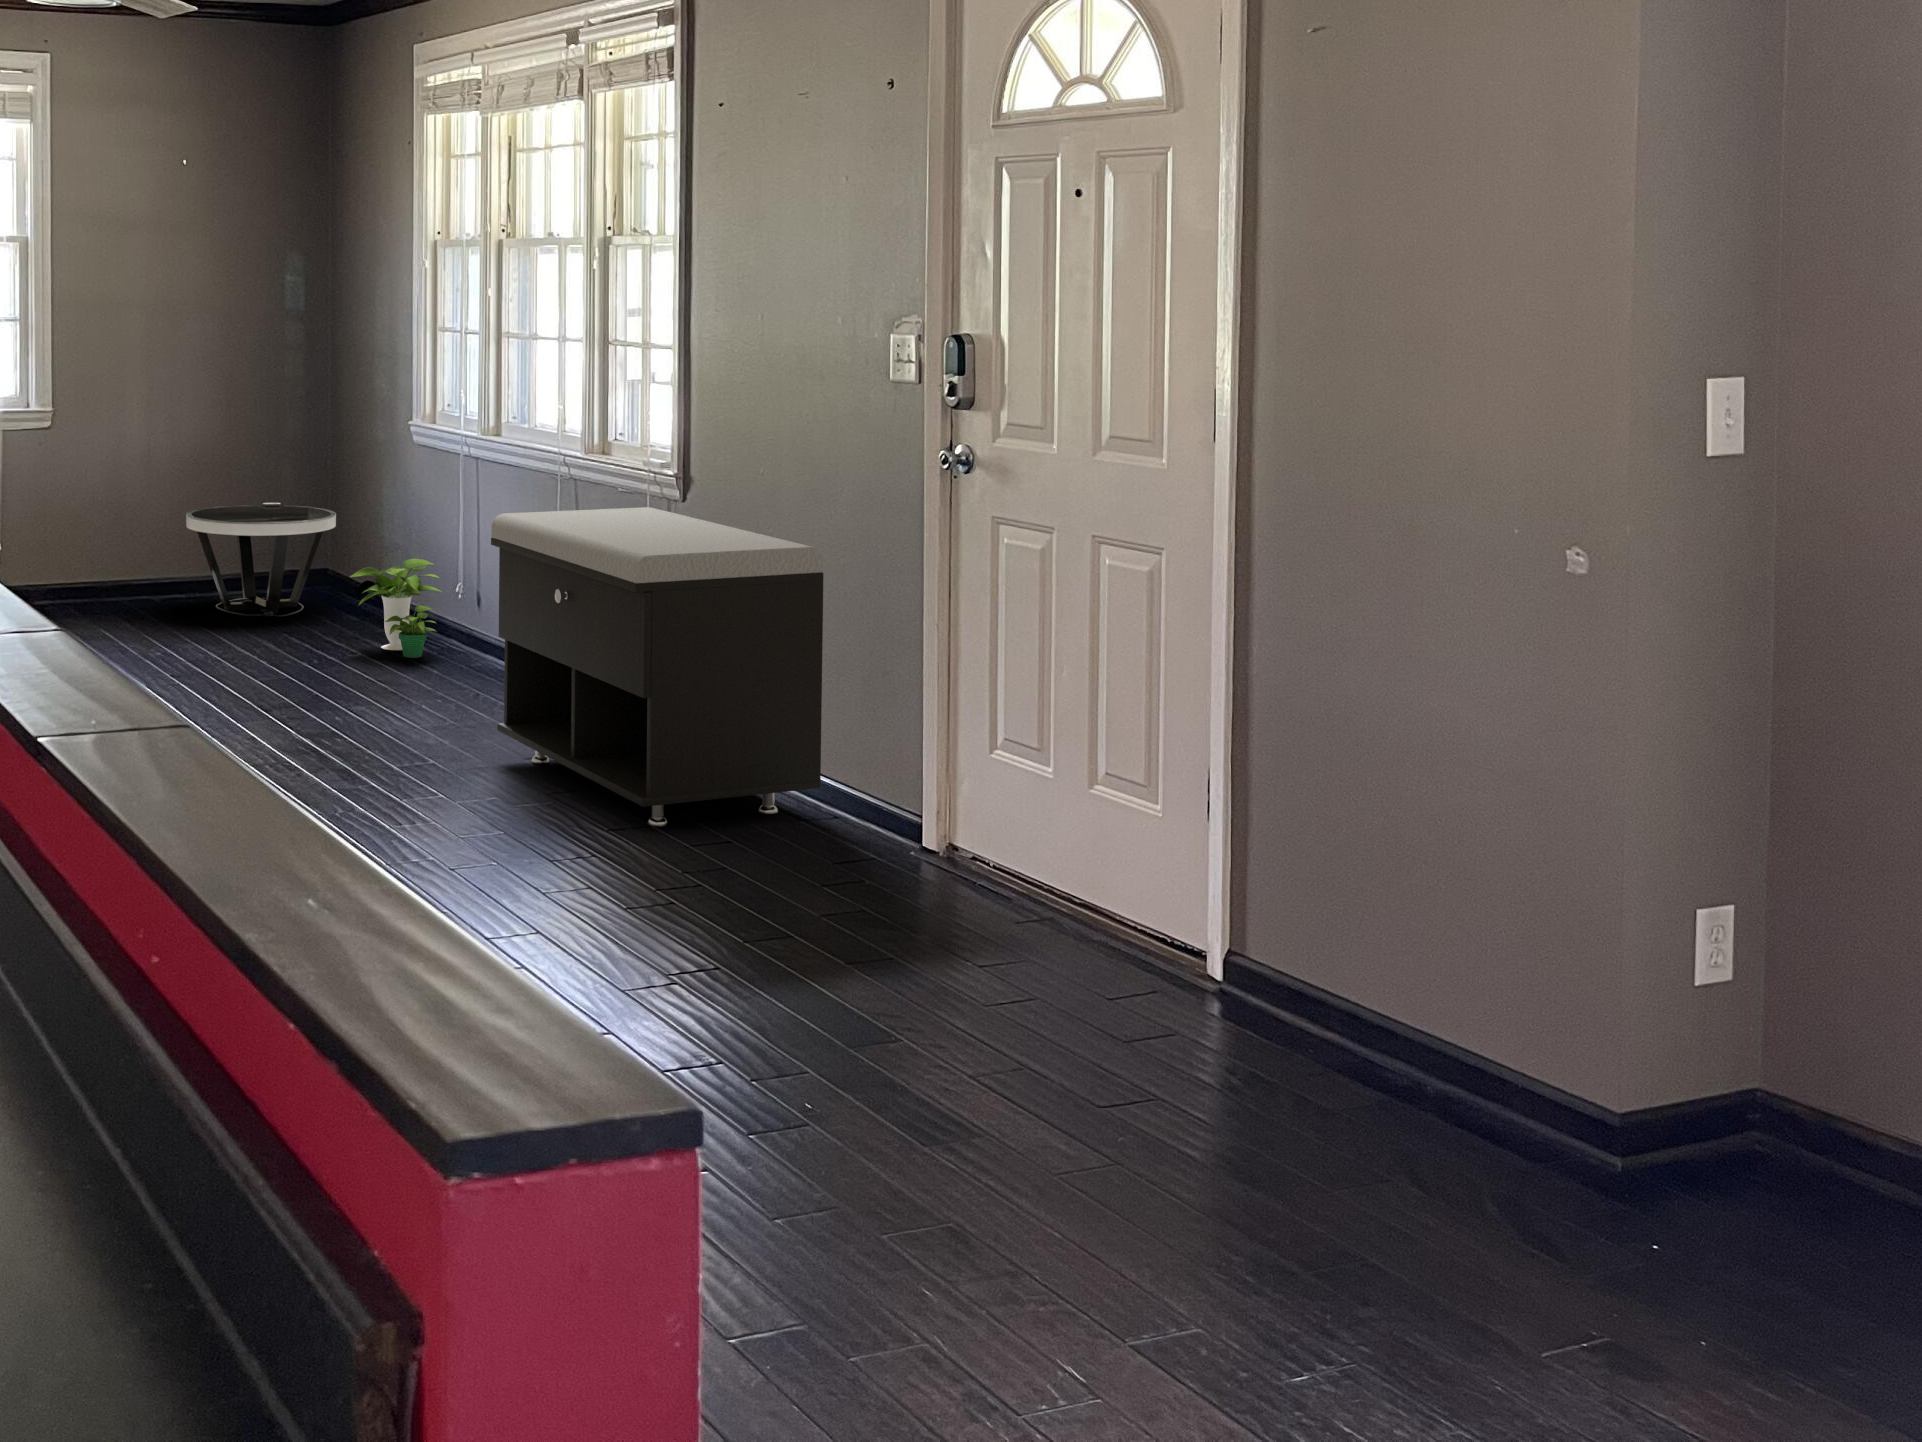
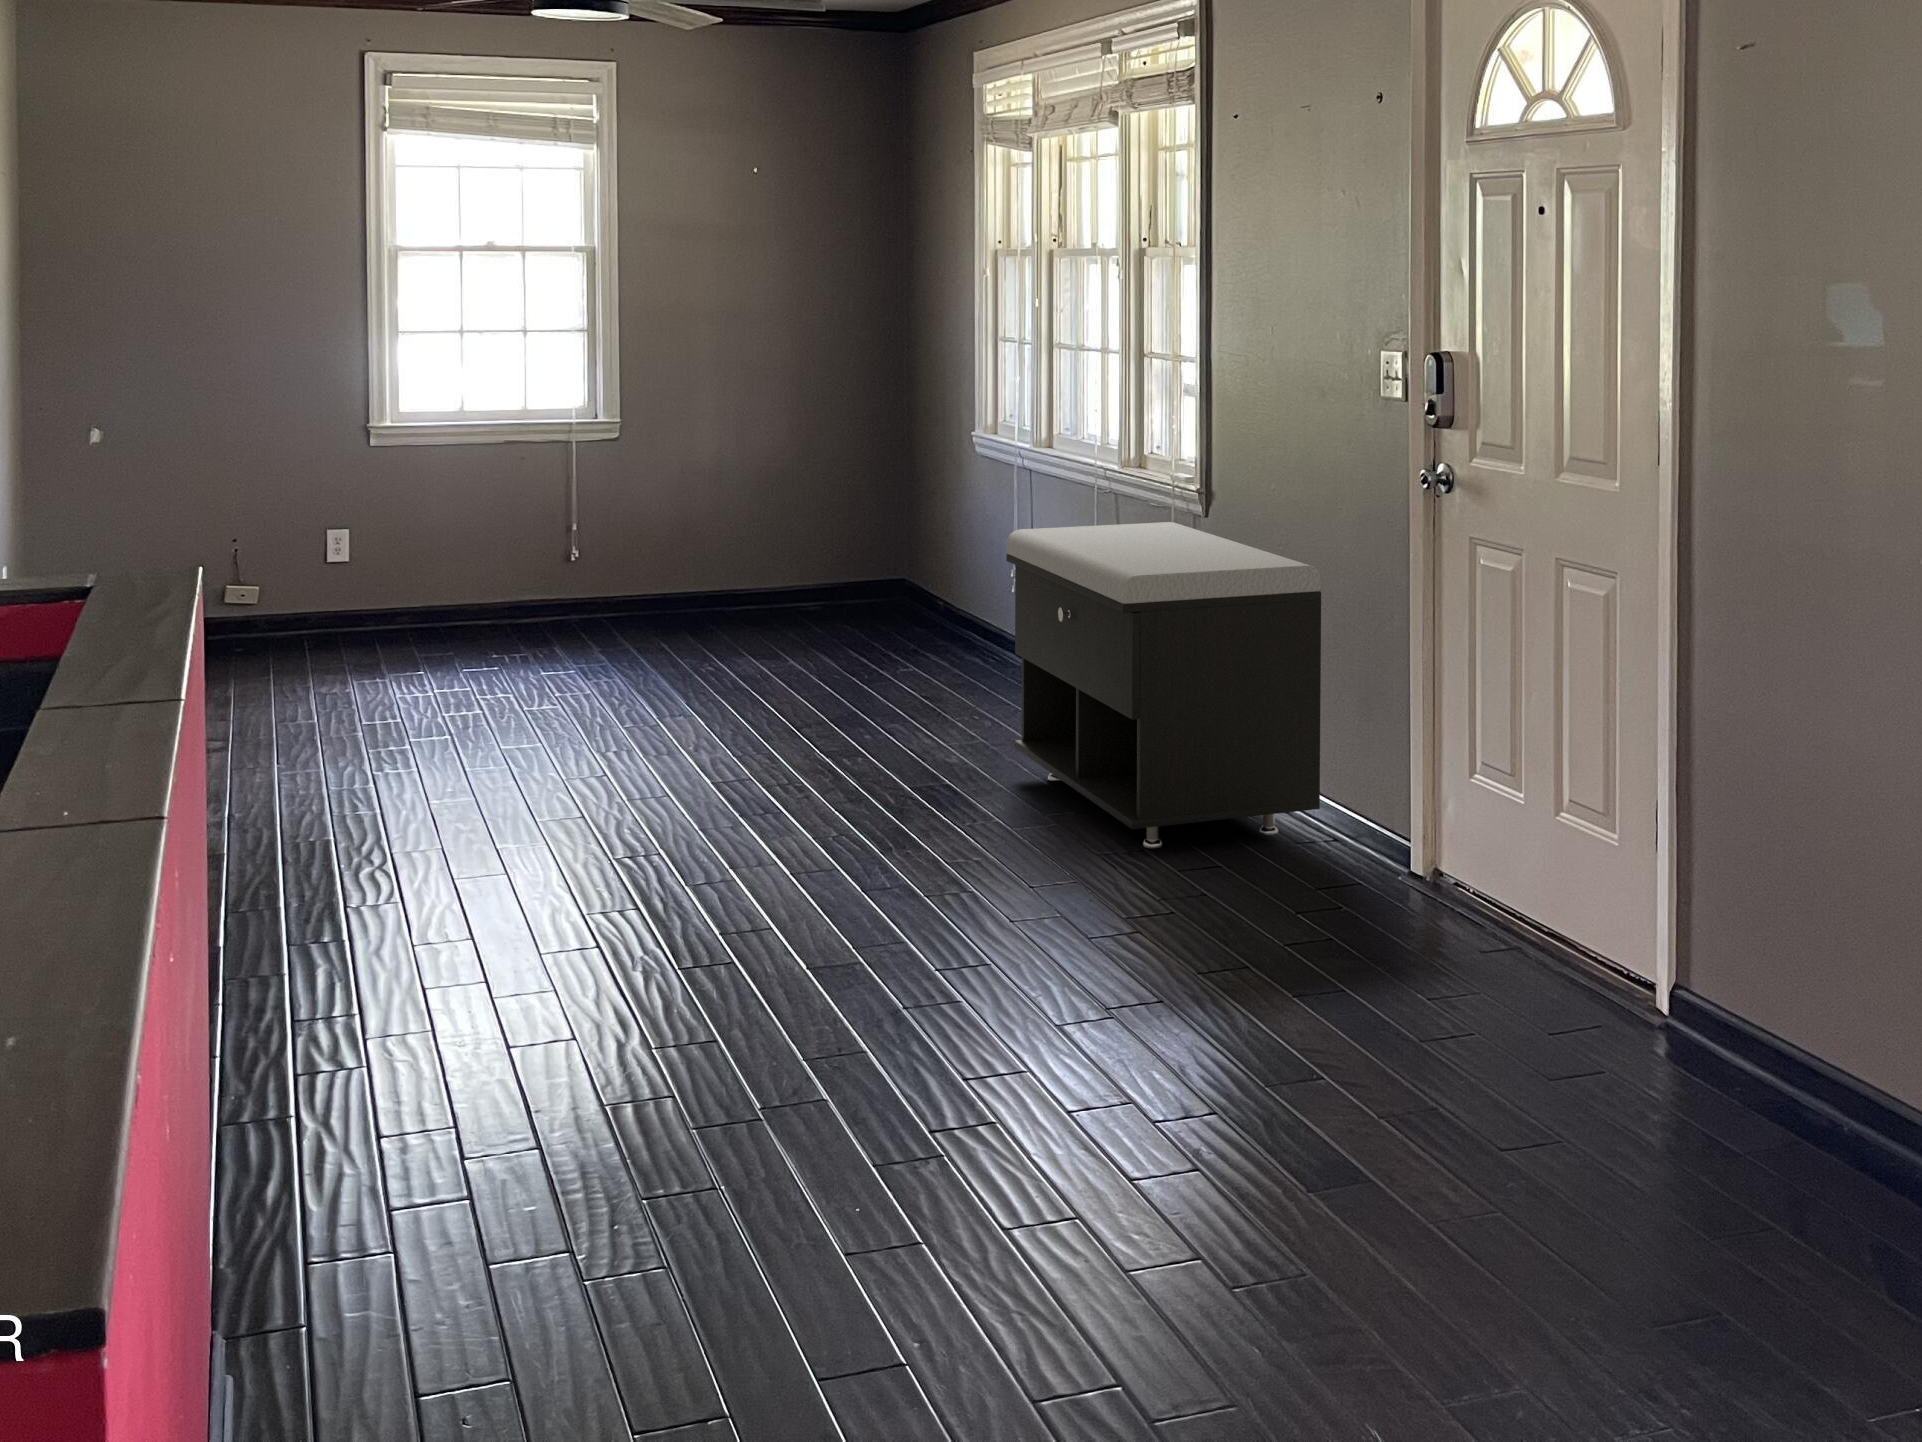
side table: present [186,503,336,617] -> none [756,511,907,626]
potted plant: present [350,559,442,658] -> none [906,569,1000,669]

